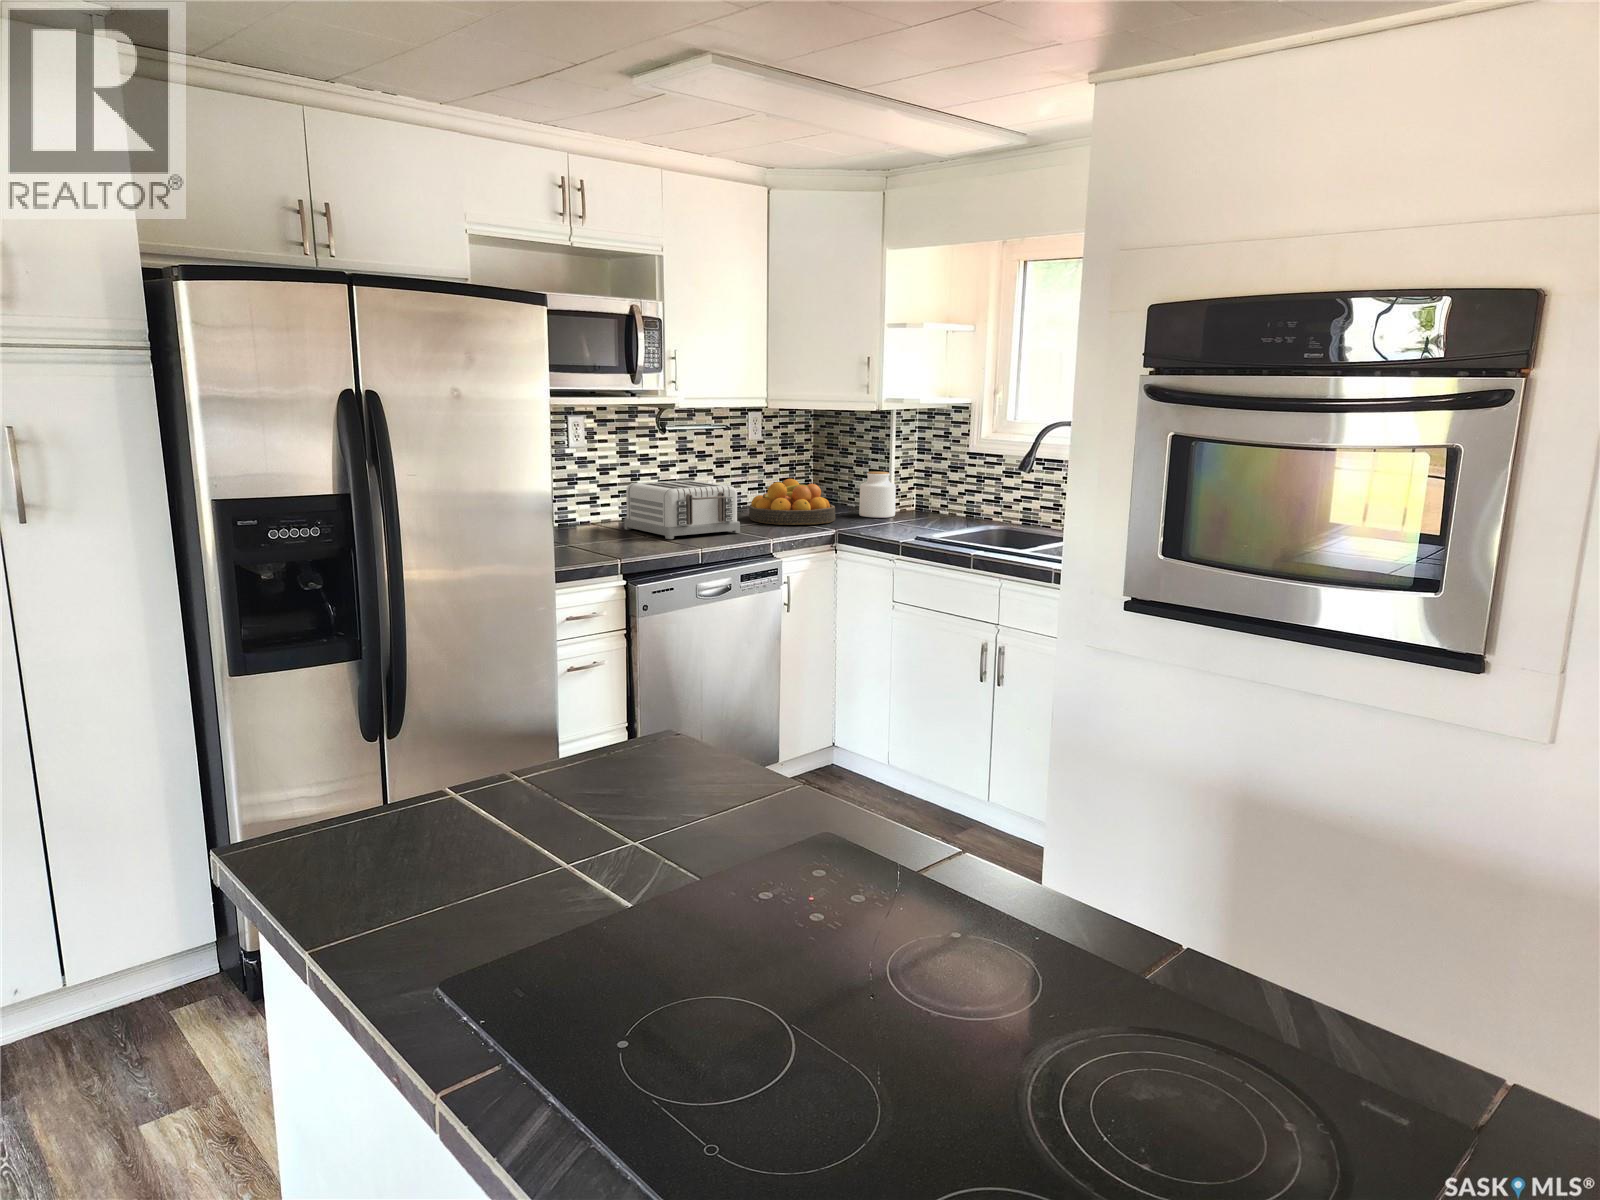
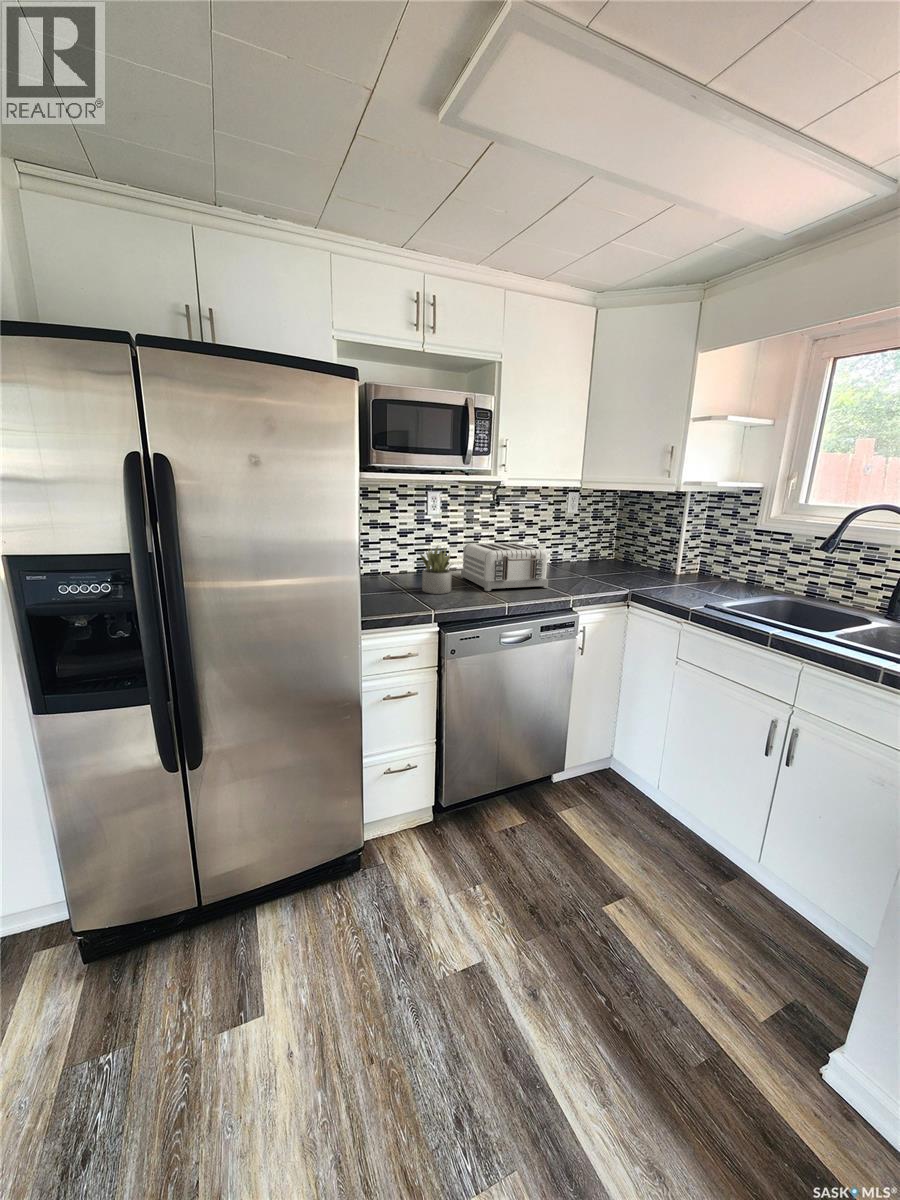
jar: present [859,472,896,518] -> none [651,542,685,579]
fruit bowl: present [749,479,835,525] -> none [561,544,631,583]
succulent plant: none [581,483,628,545] -> present [420,546,452,594]

